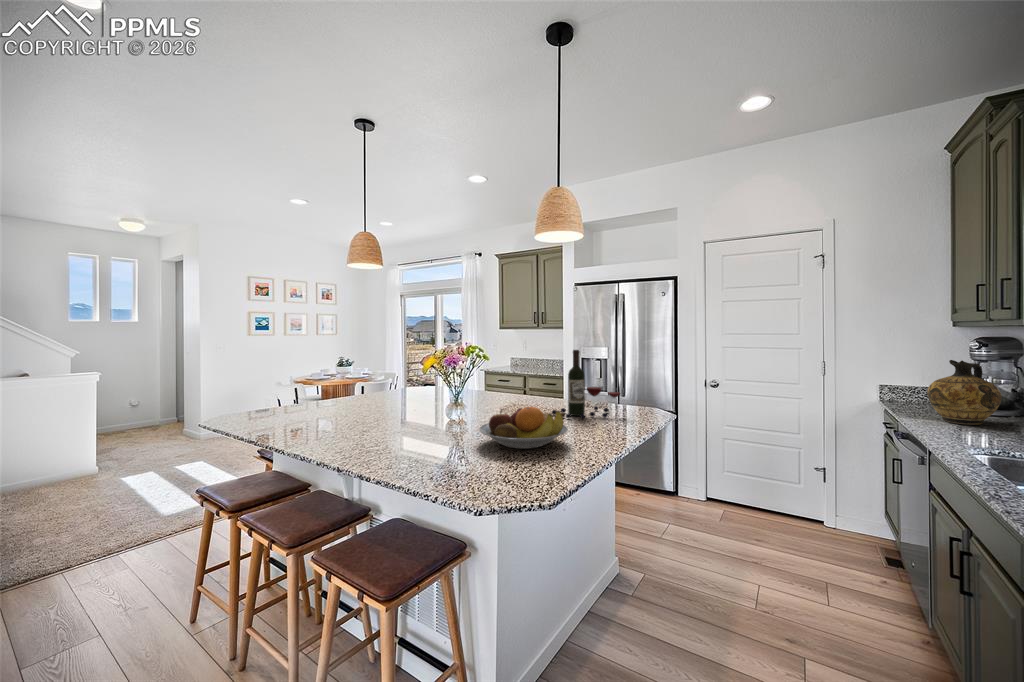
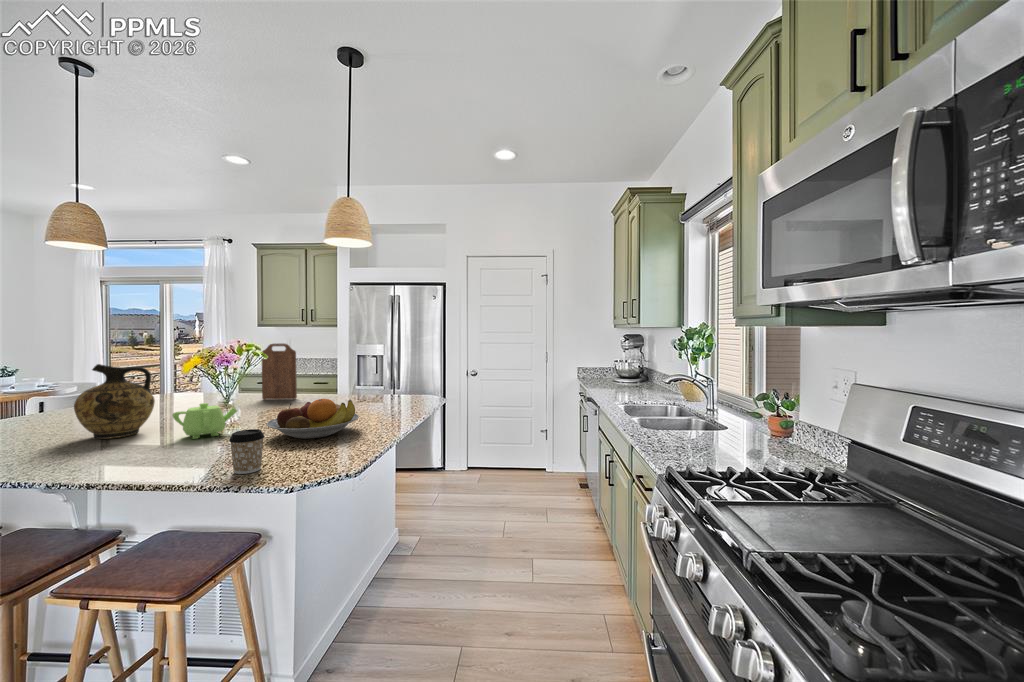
cutting board: none [491,346,520,401] -> present [262,343,297,399]
wine bottle: present [552,350,620,418] -> none [335,346,402,409]
ceramic jug: present [927,360,1001,425] -> present [74,364,155,439]
teapot: none [410,401,460,434] -> present [172,403,237,439]
coffee cup: none [434,436,466,482] -> present [229,429,264,474]

